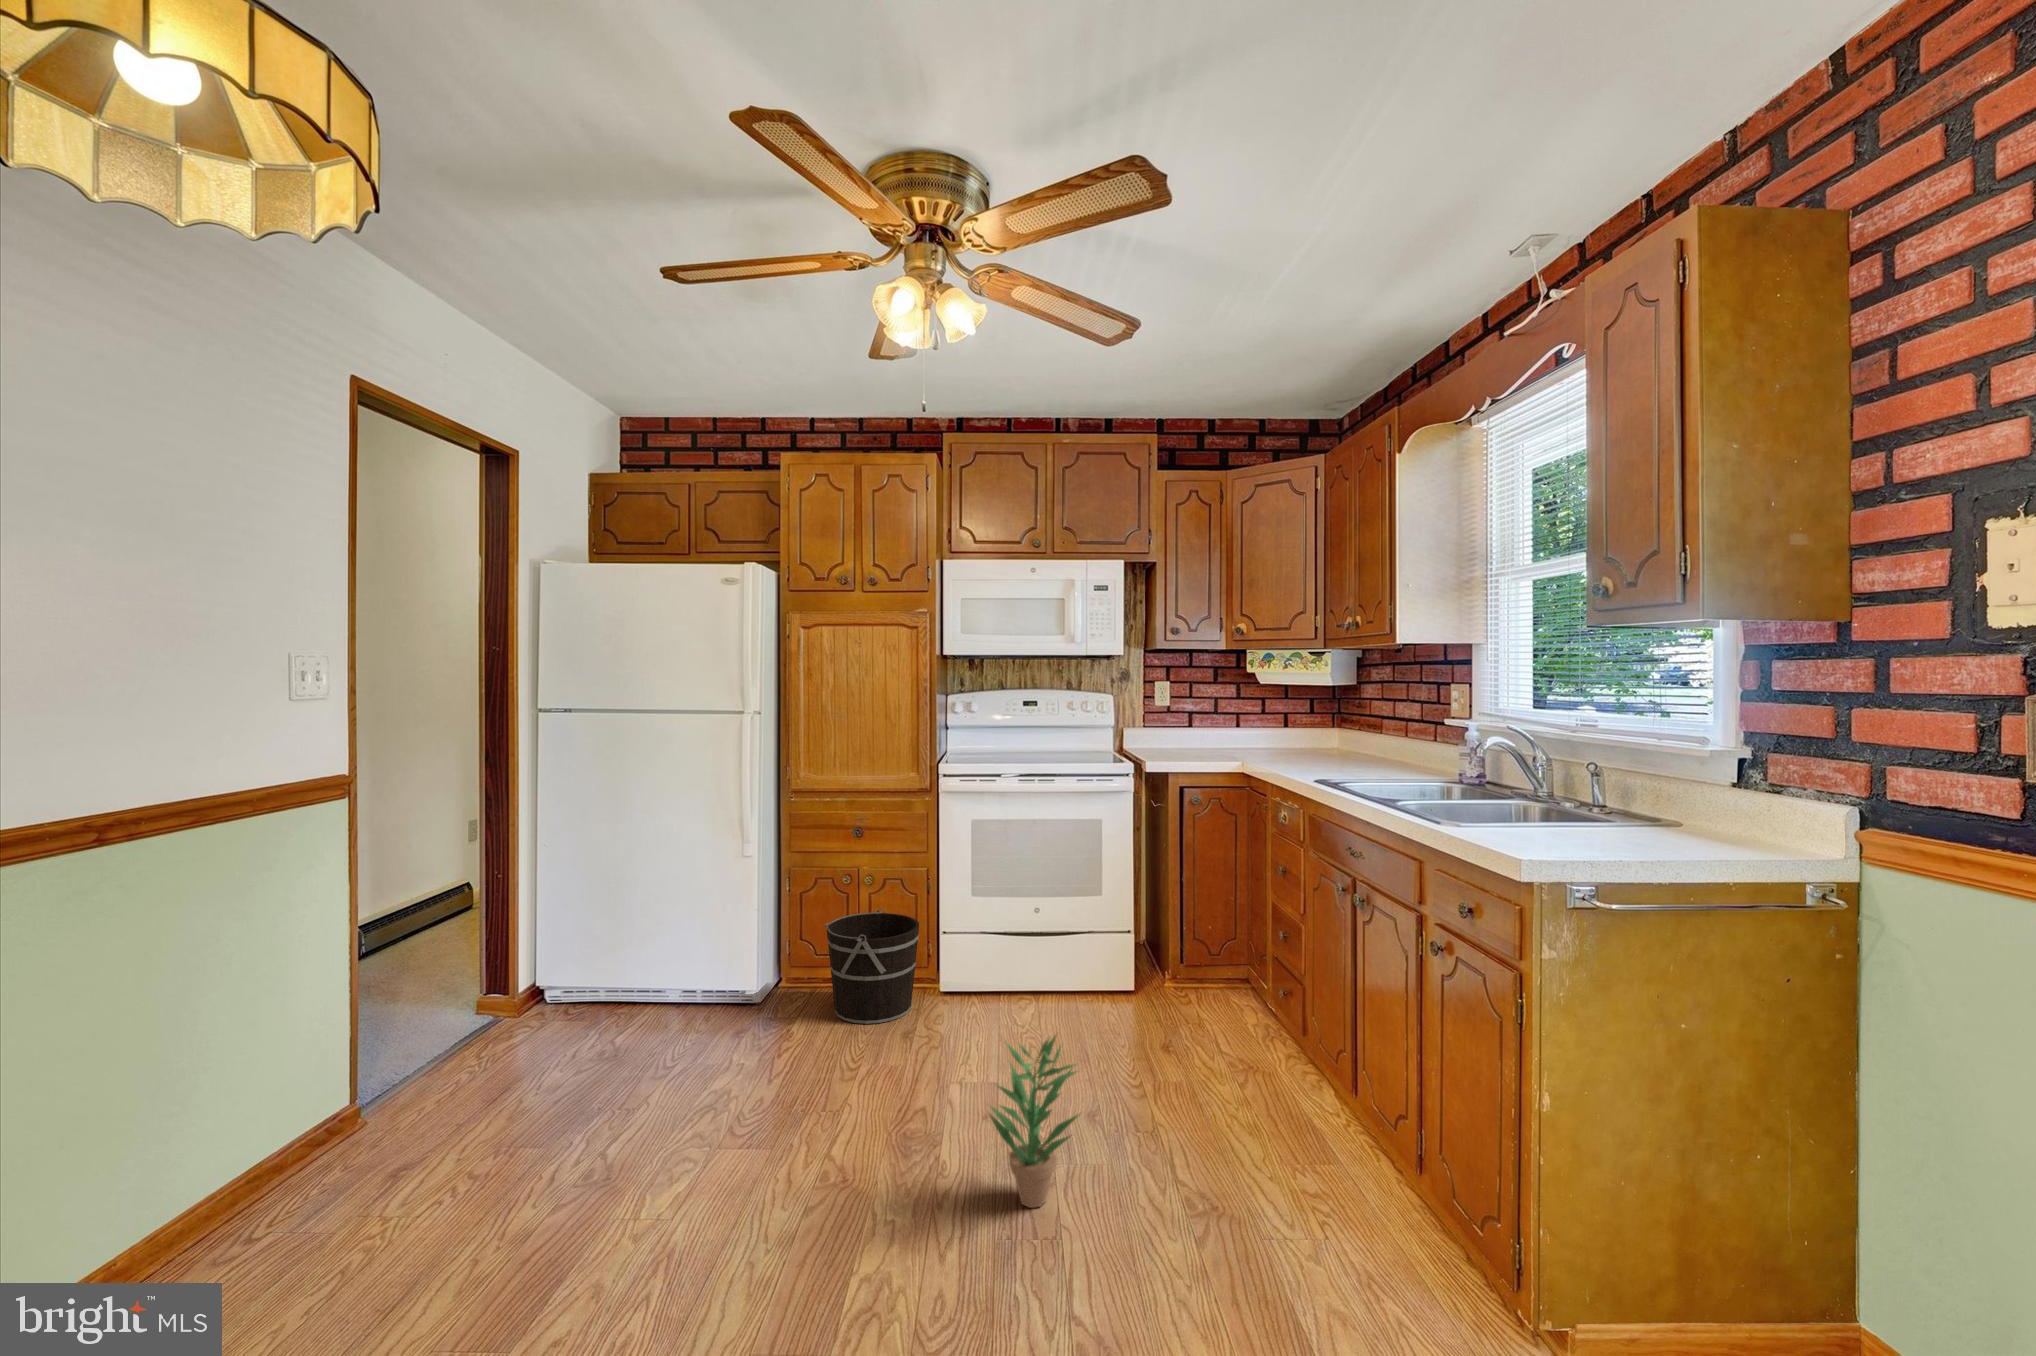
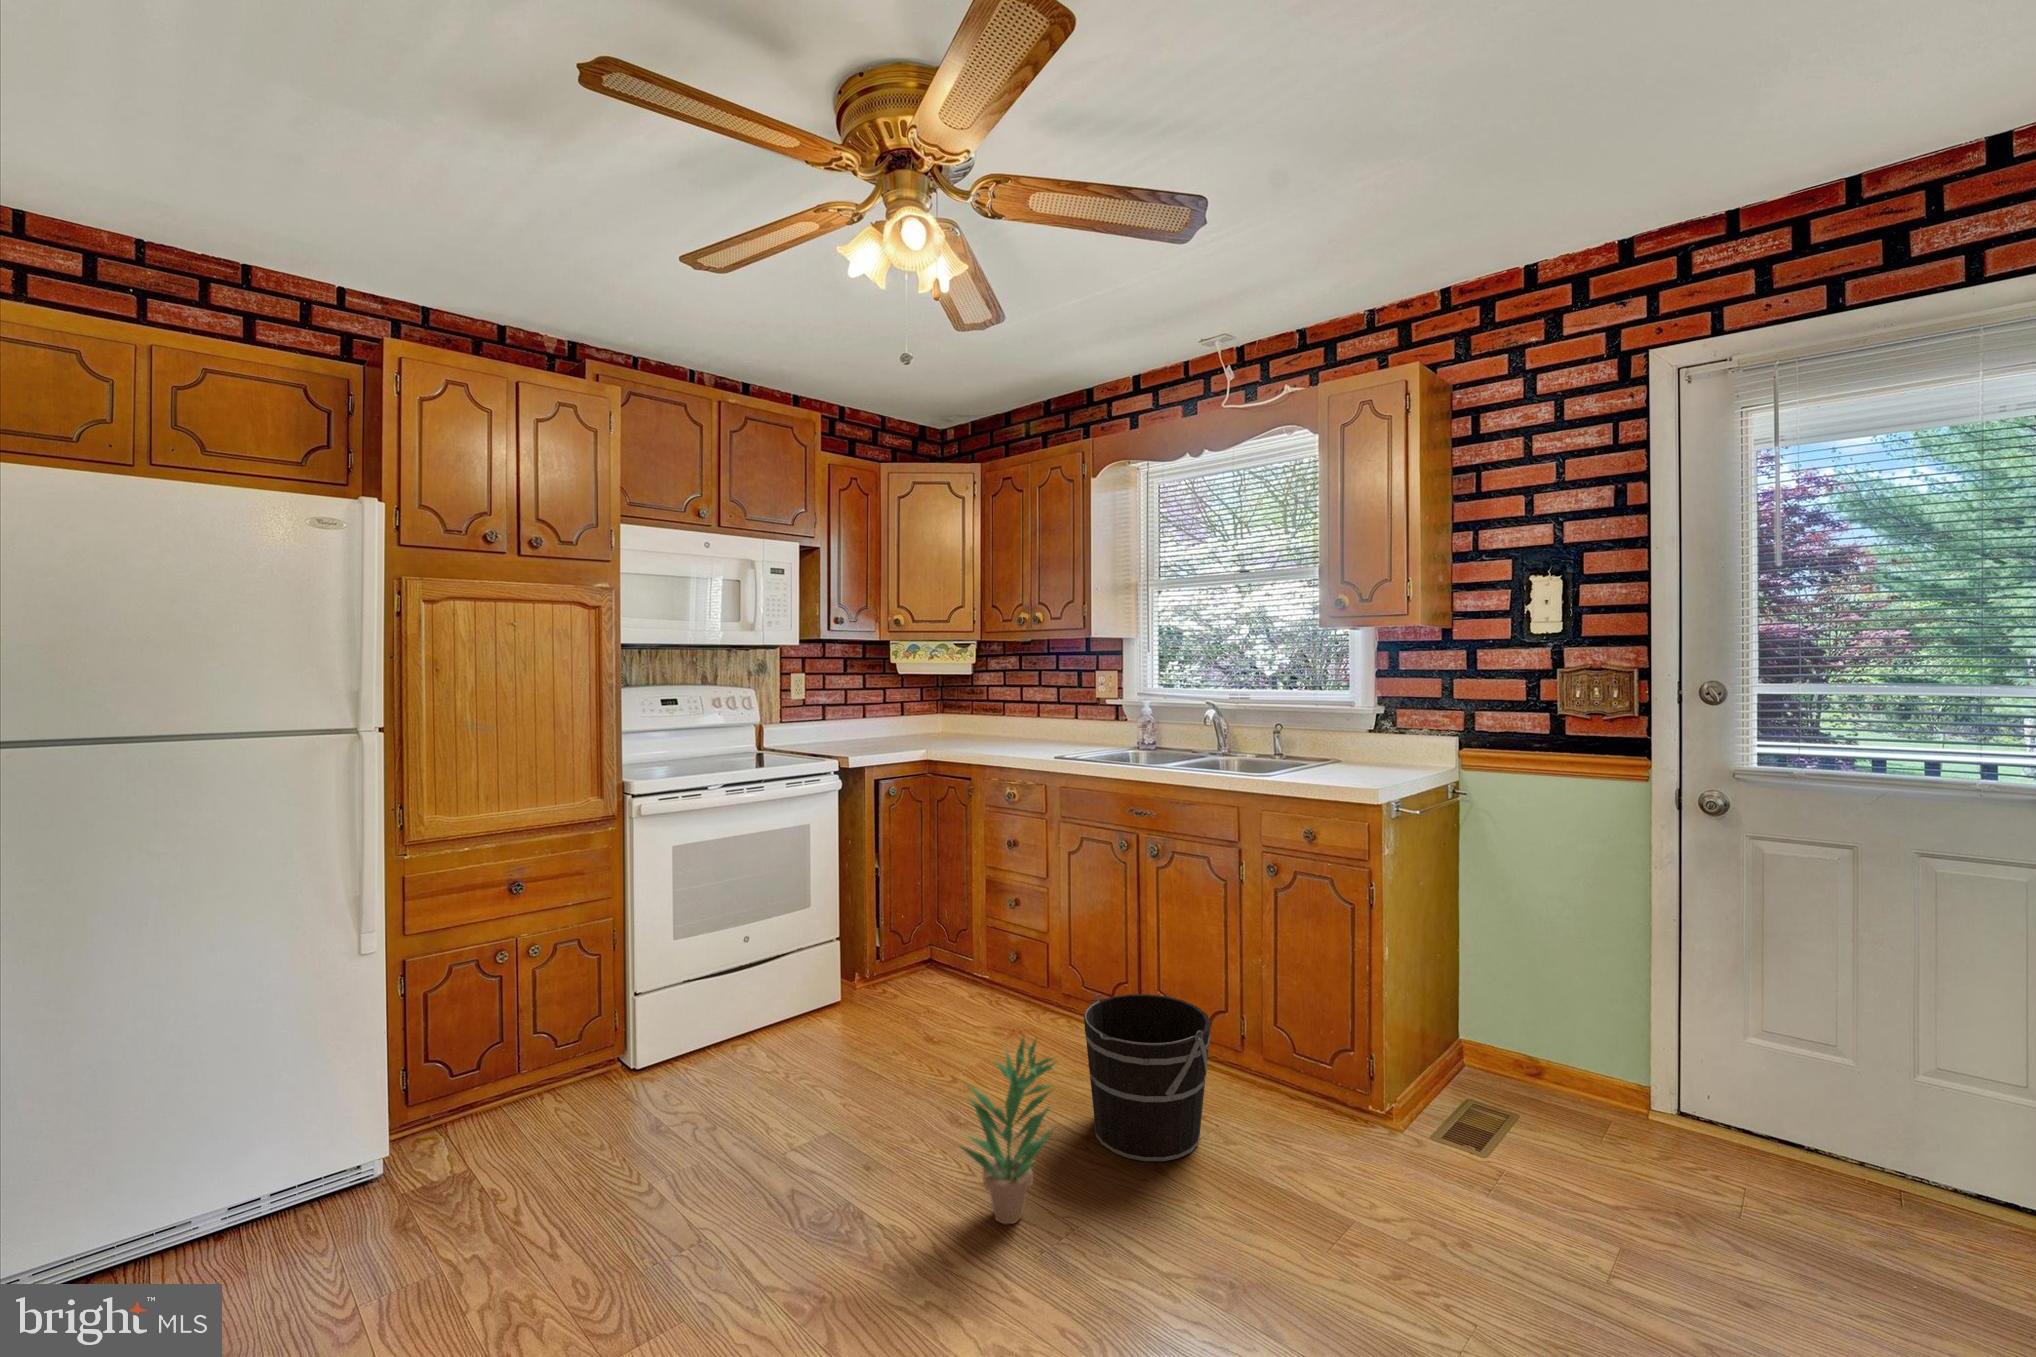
bucket: present [824,908,919,1024] -> present [1084,993,1211,1161]

